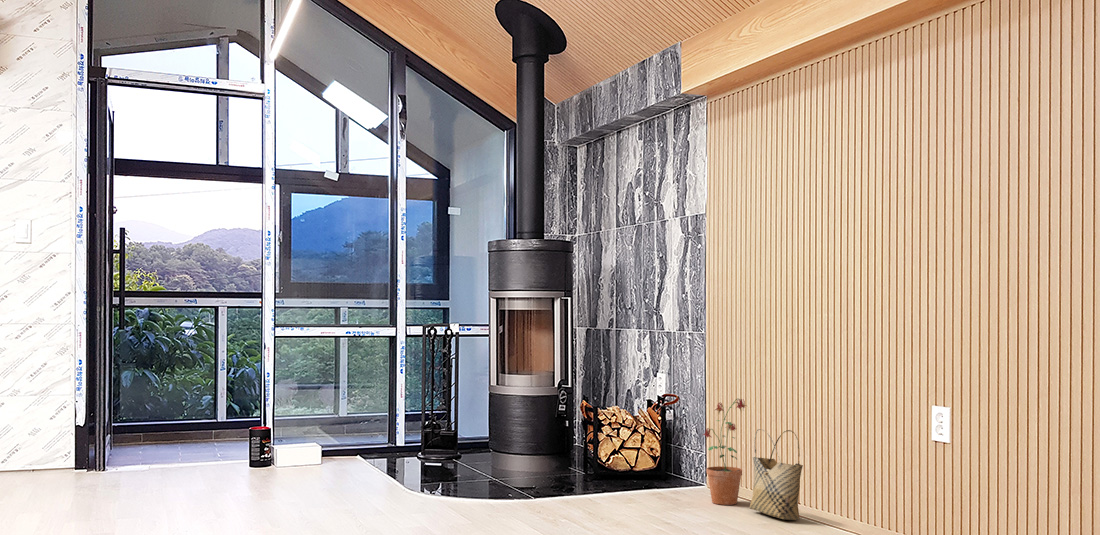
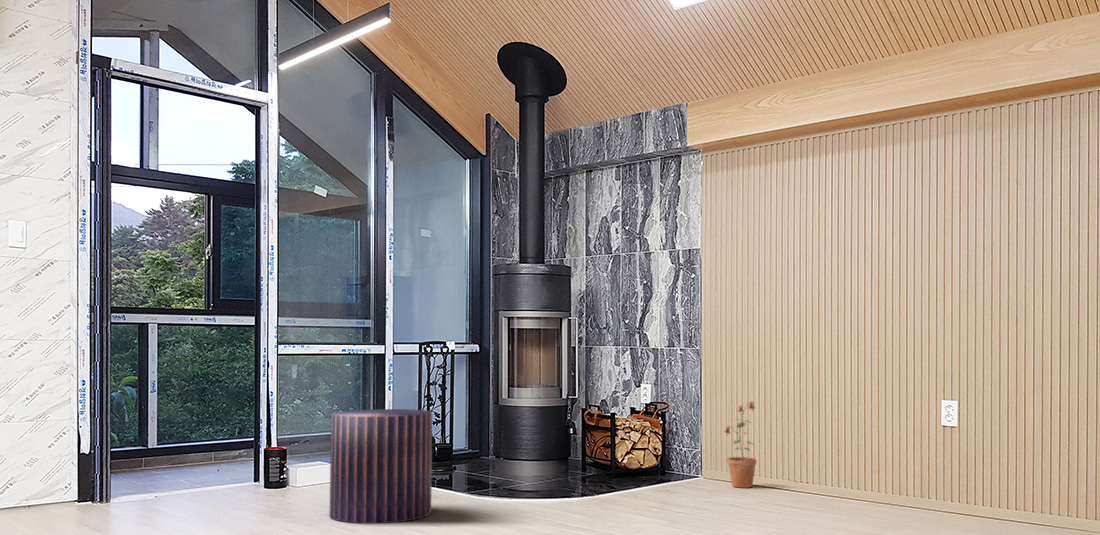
pouf: none [204,393,319,516] -> present [329,409,432,523]
woven basket: present [750,429,803,520] -> none [773,424,821,494]

